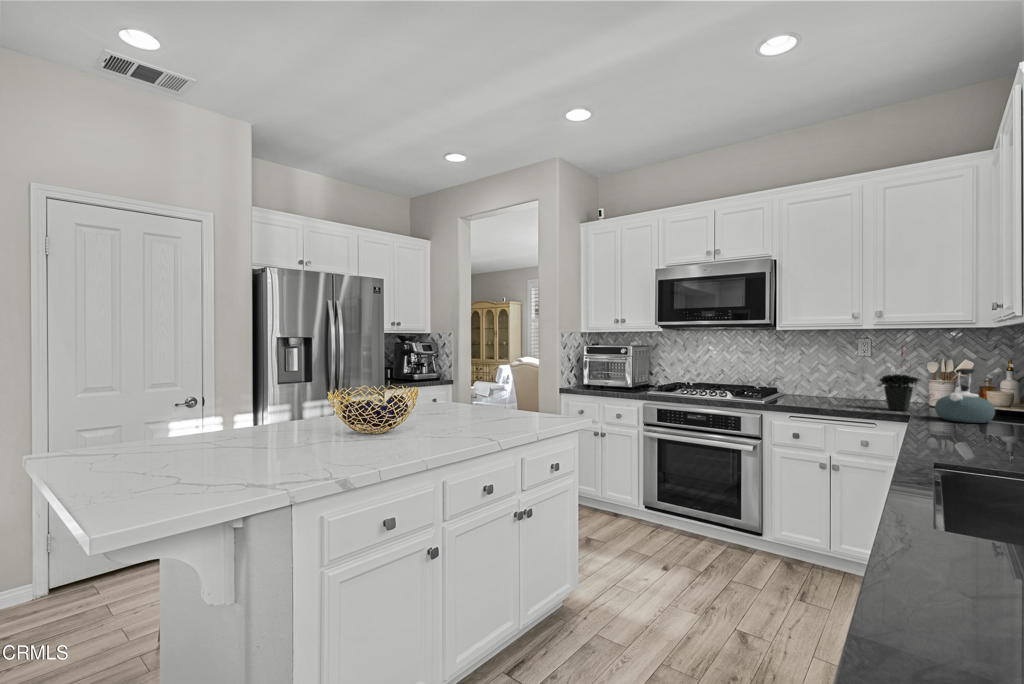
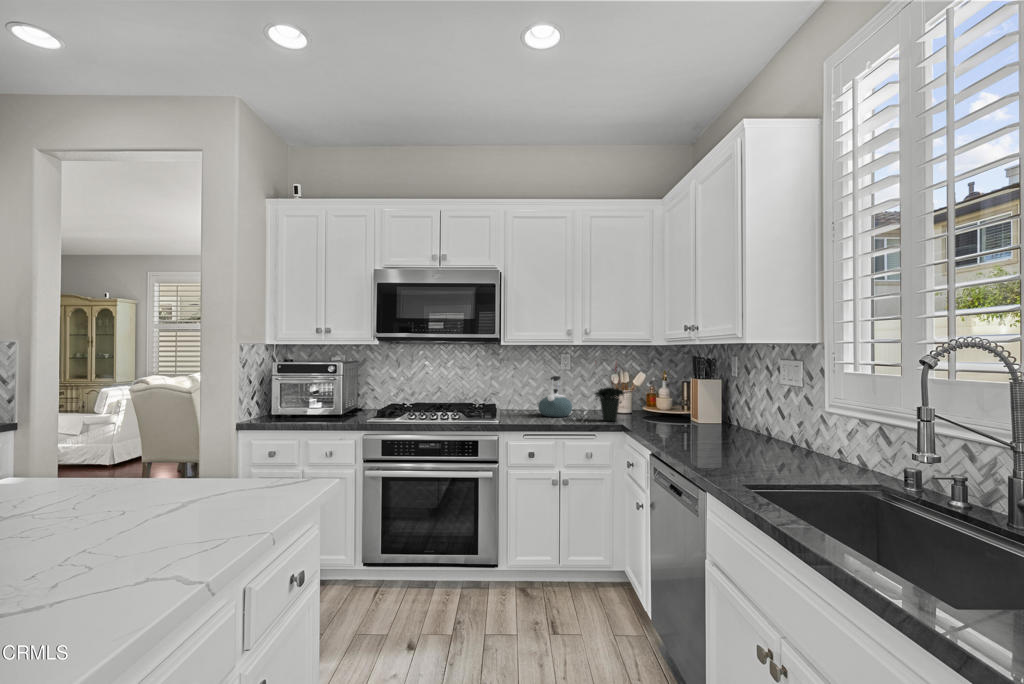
kettle: present [935,368,995,423] -> present [538,376,572,417]

